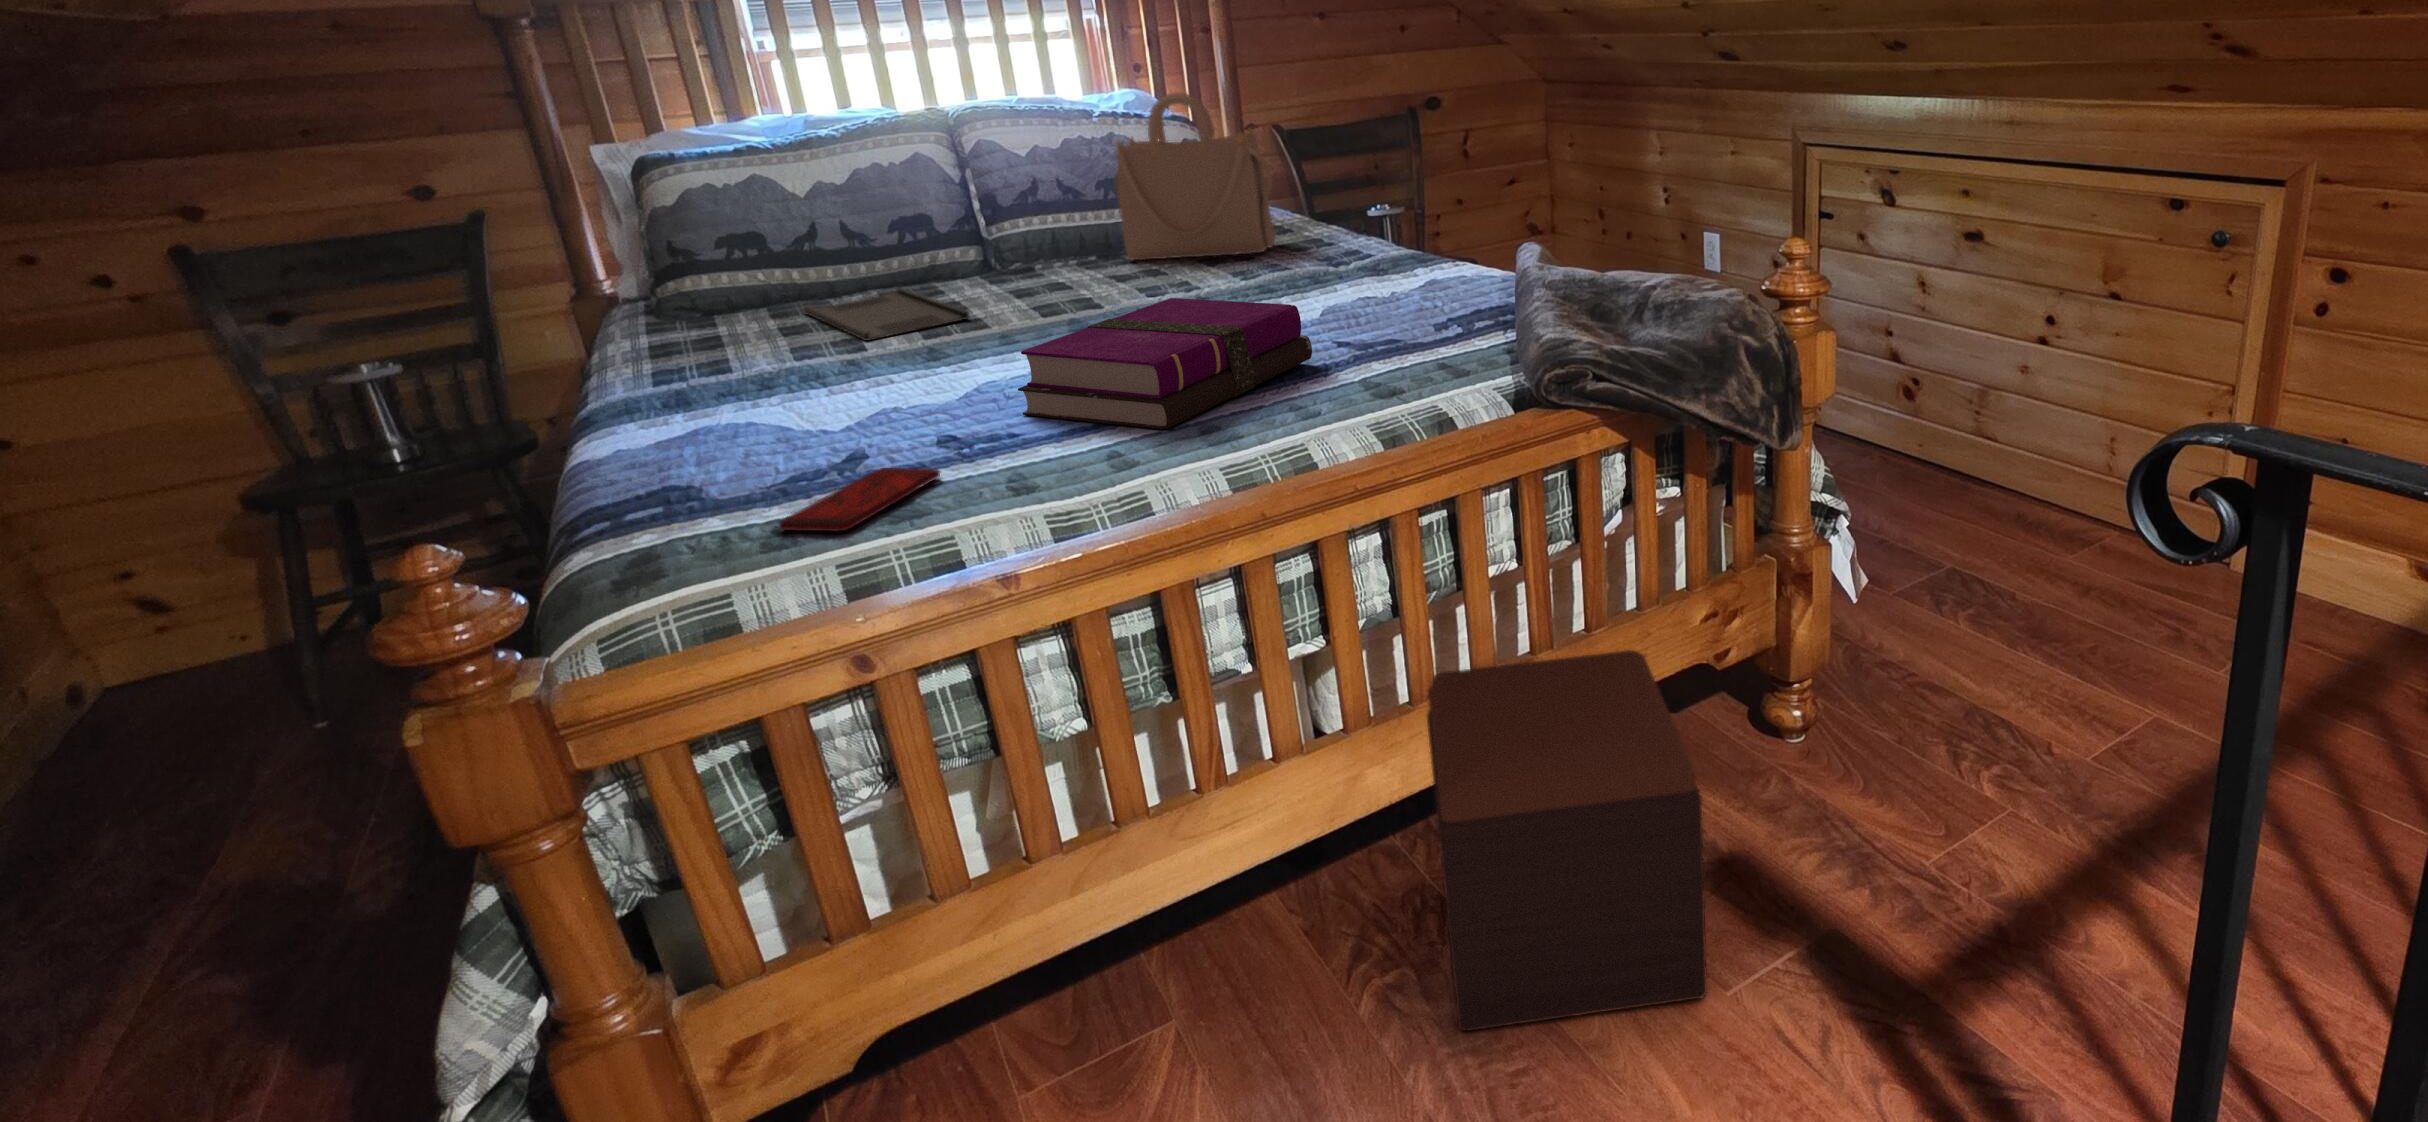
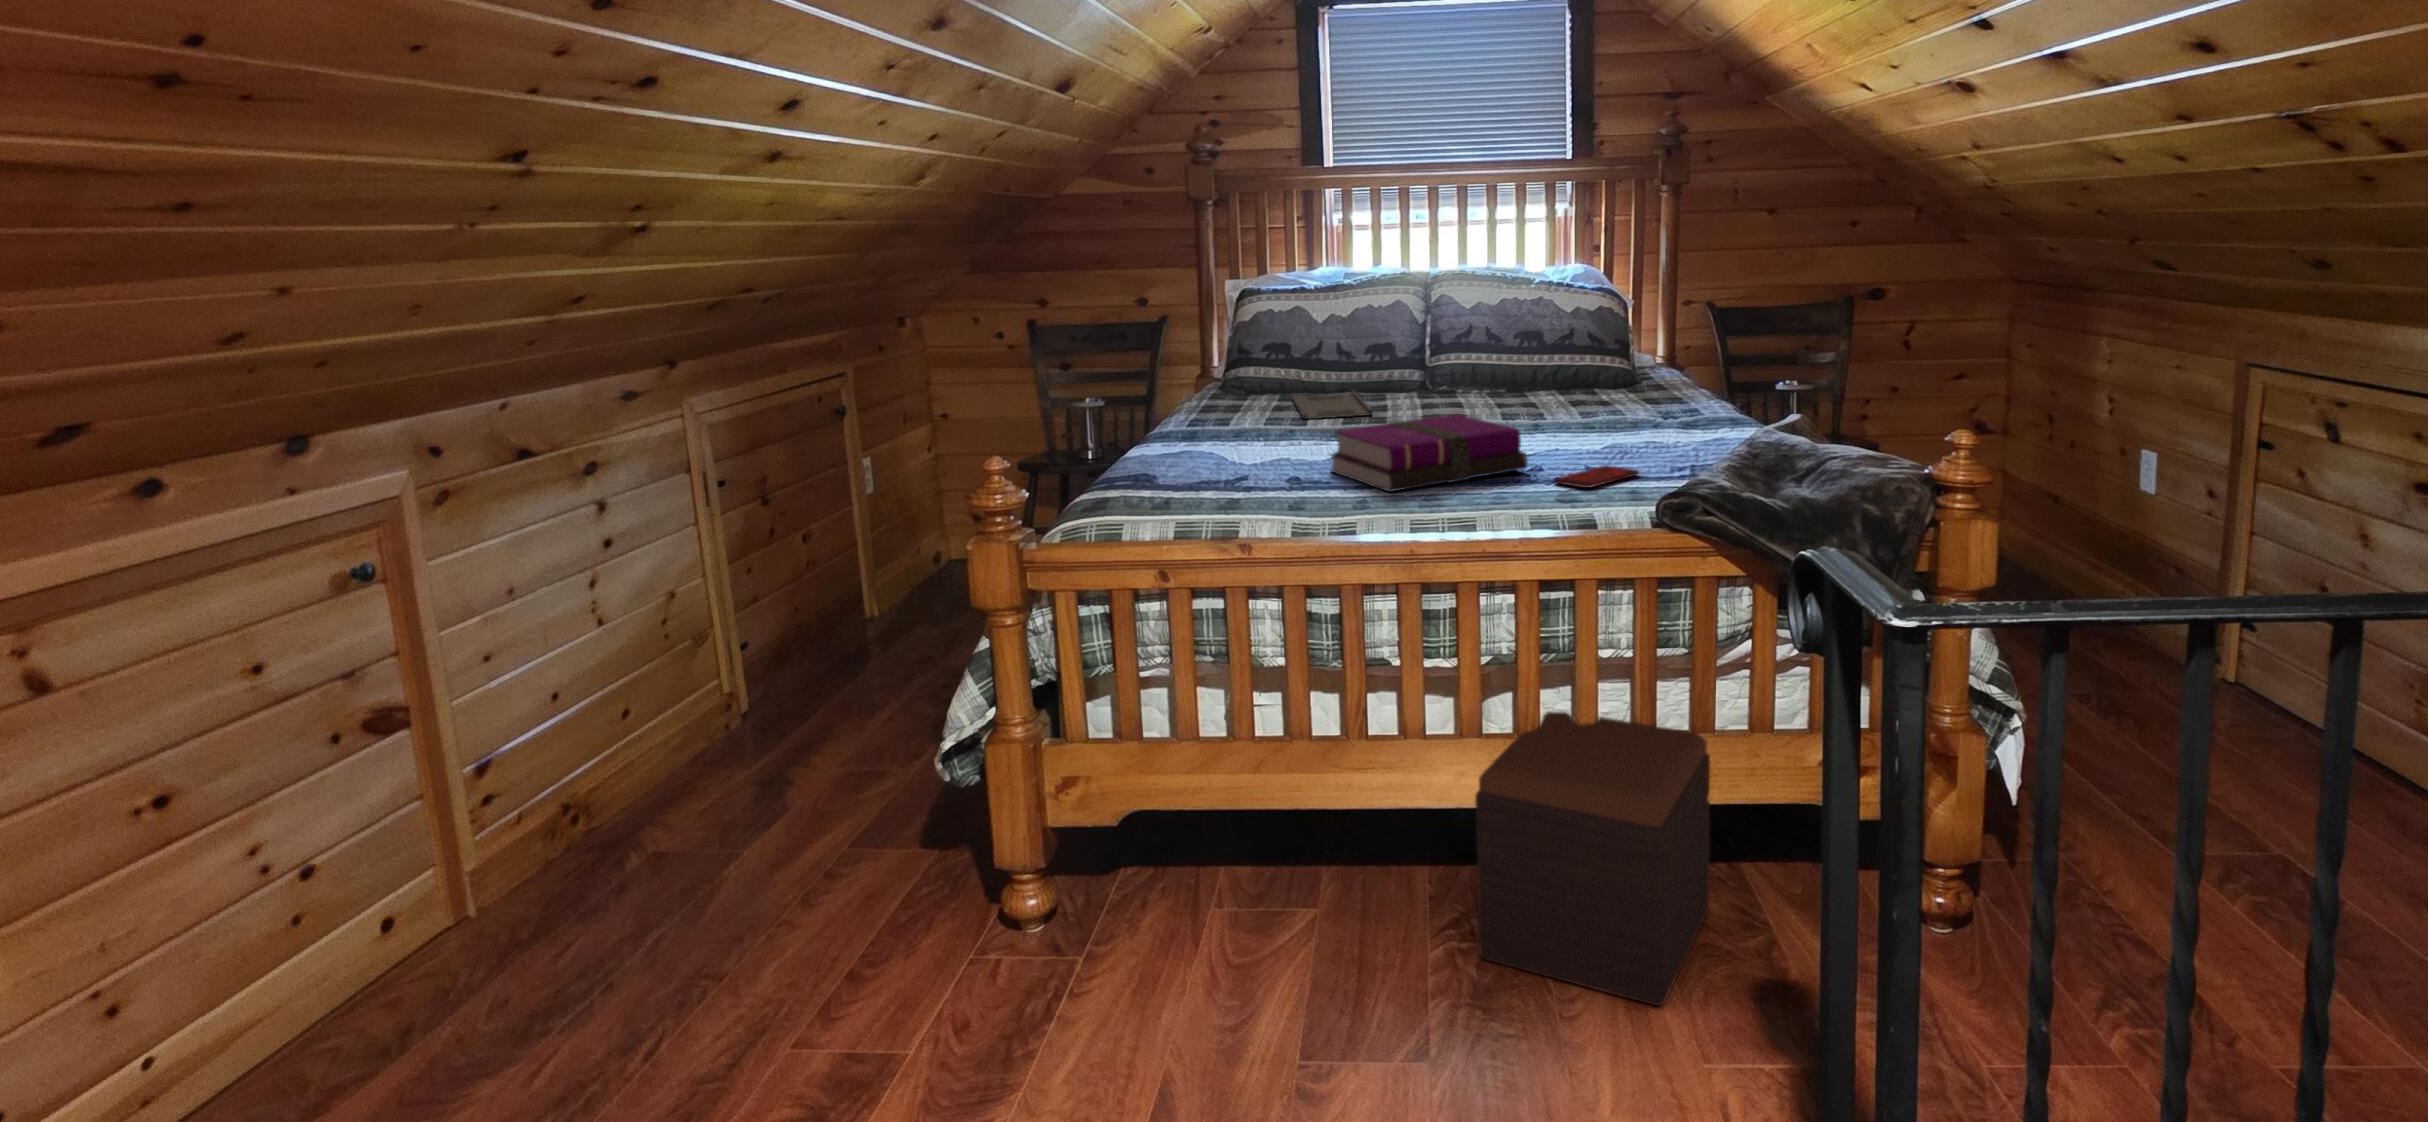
handbag: present [1115,93,1275,260] -> none [1512,272,1629,399]
smartphone: present [779,468,940,532] -> present [1554,465,1639,488]

